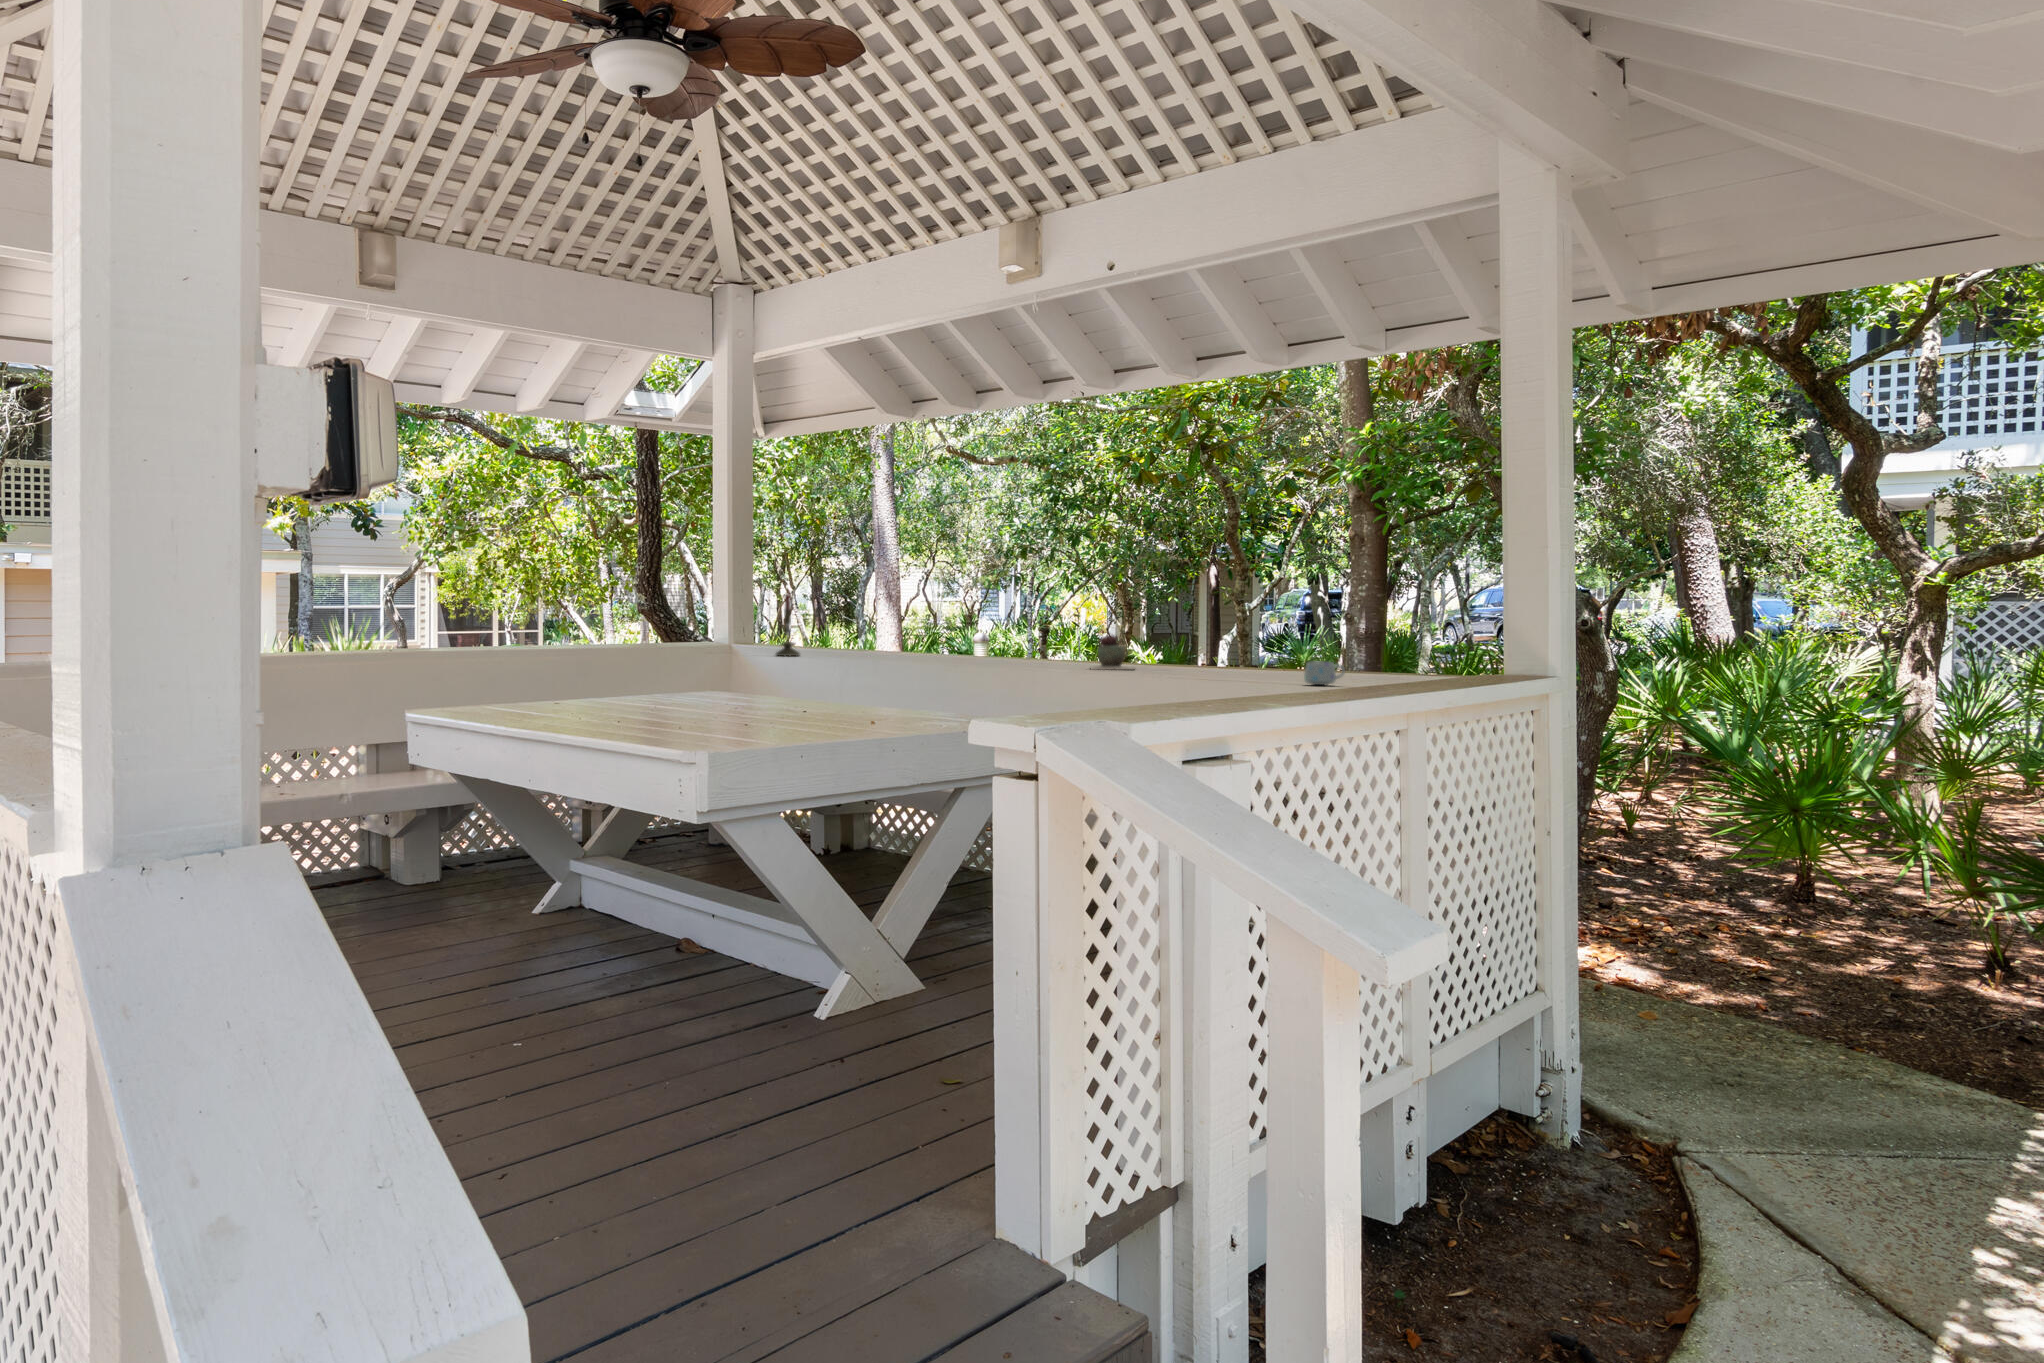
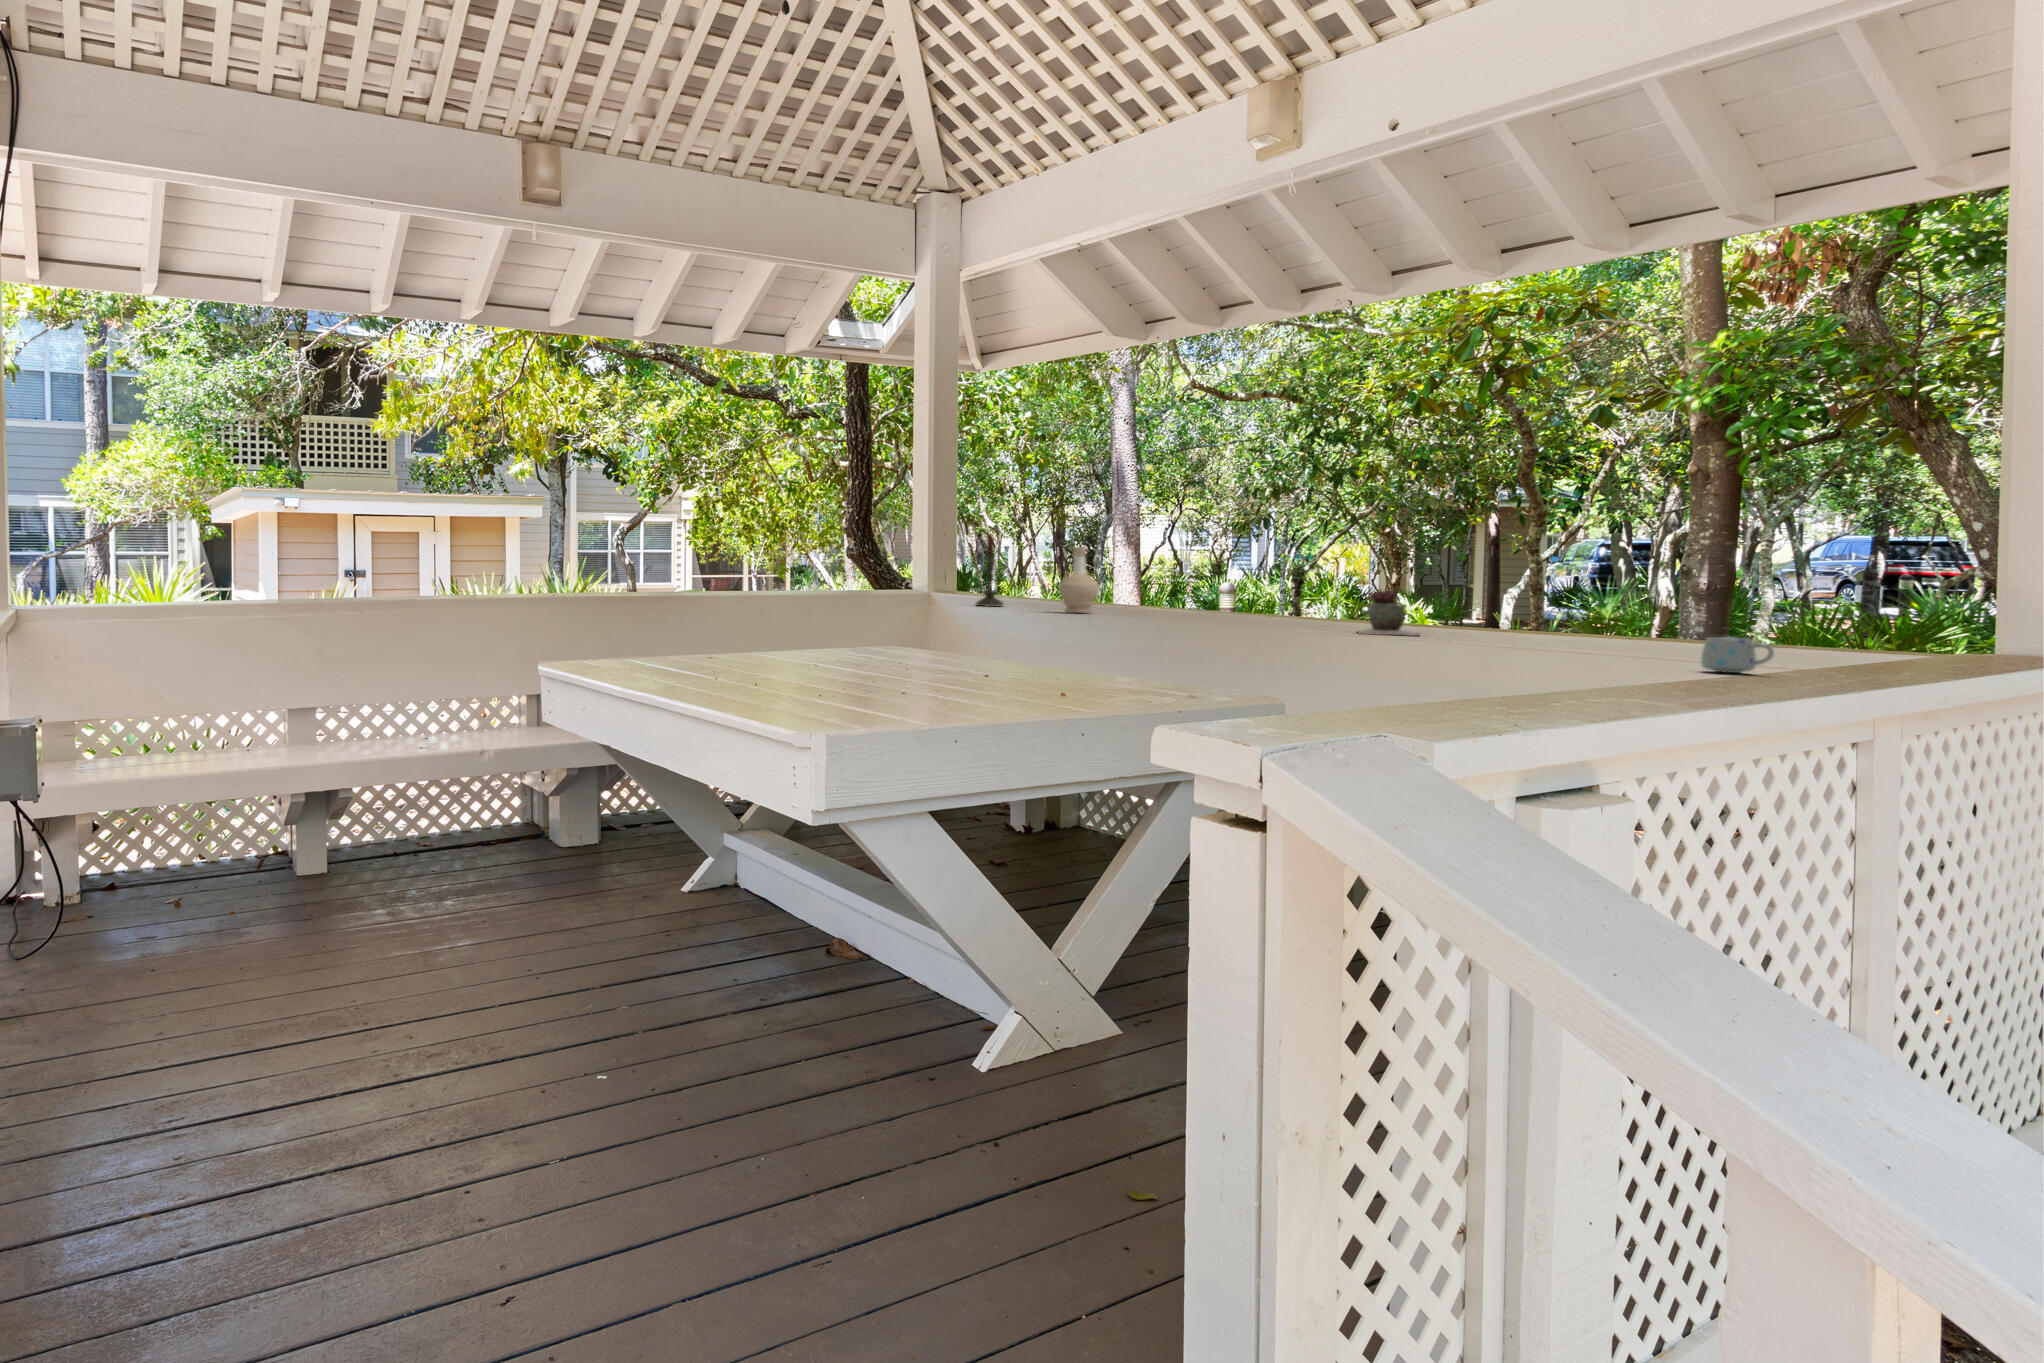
bottle: none [851,603,886,660] -> present [1059,547,1100,613]

